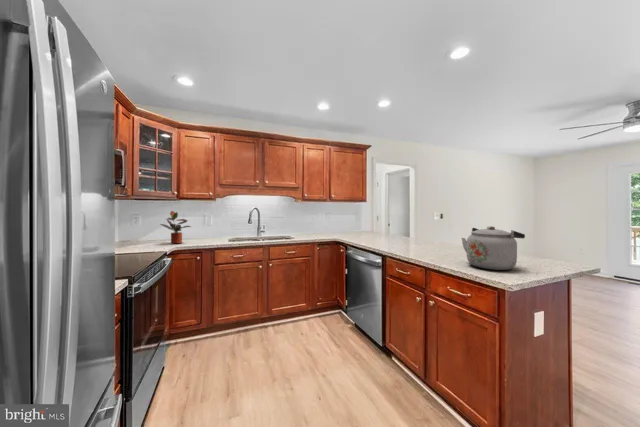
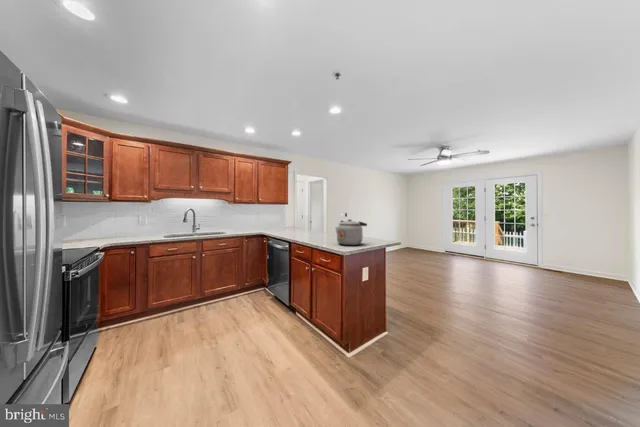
potted plant: present [161,211,190,243] -> none [90,211,125,241]

